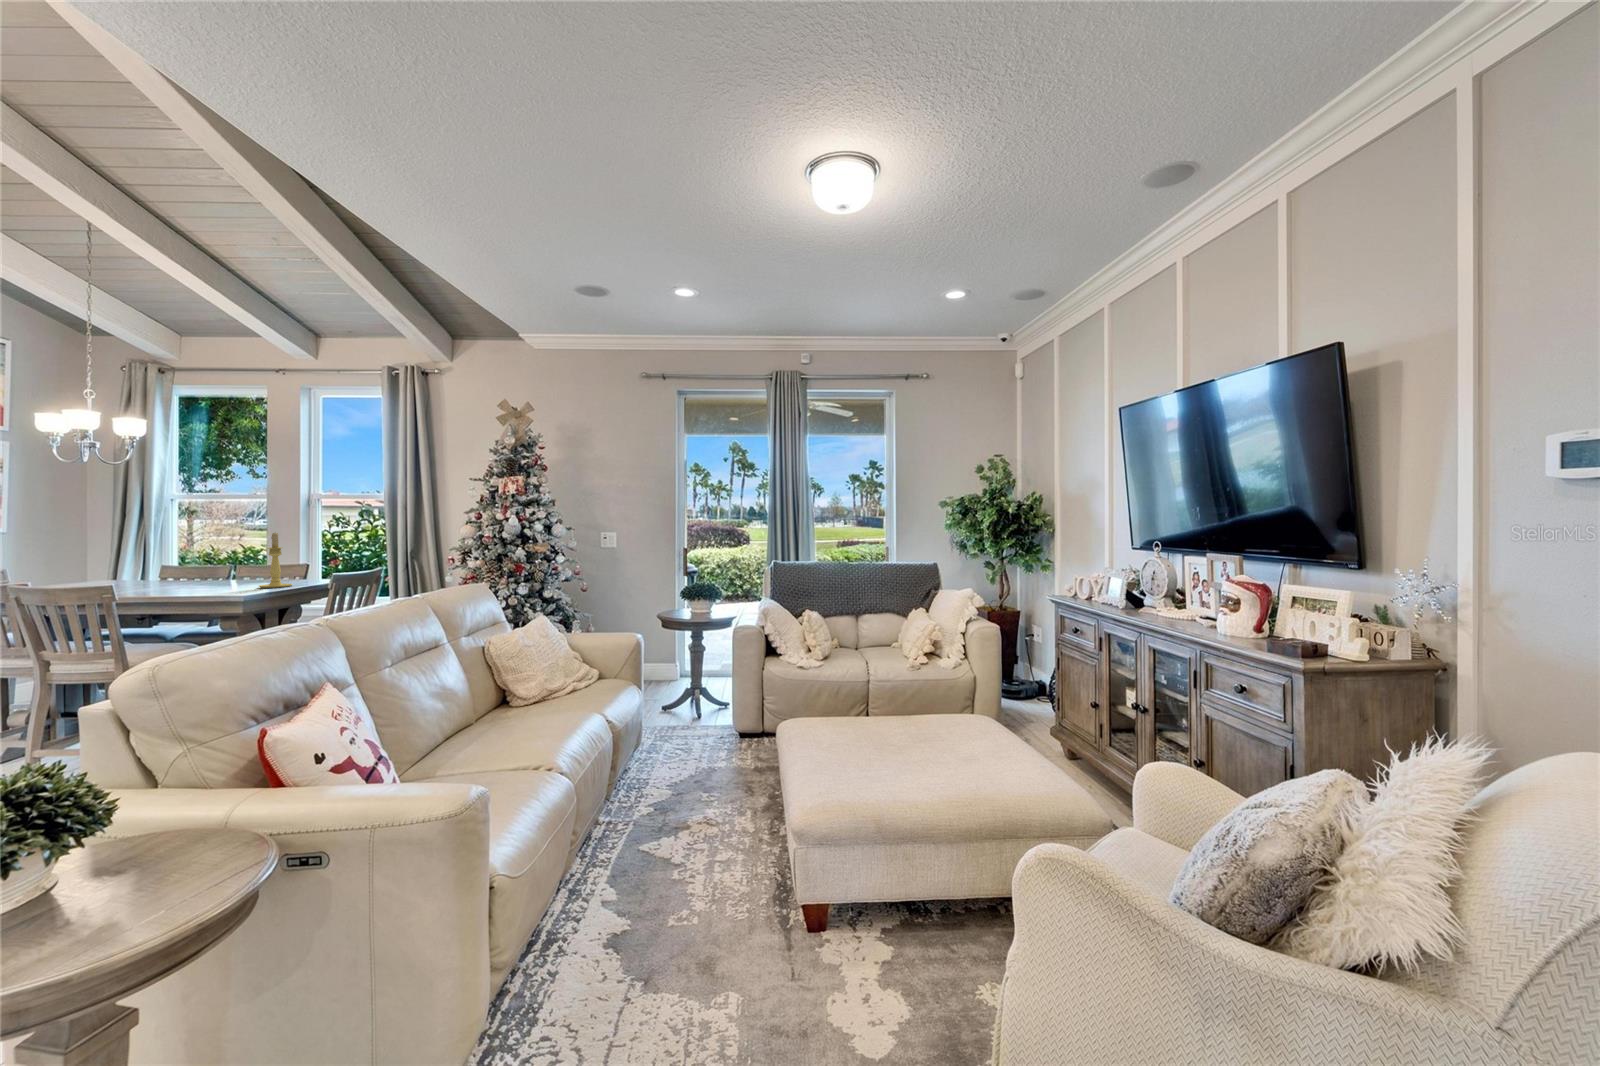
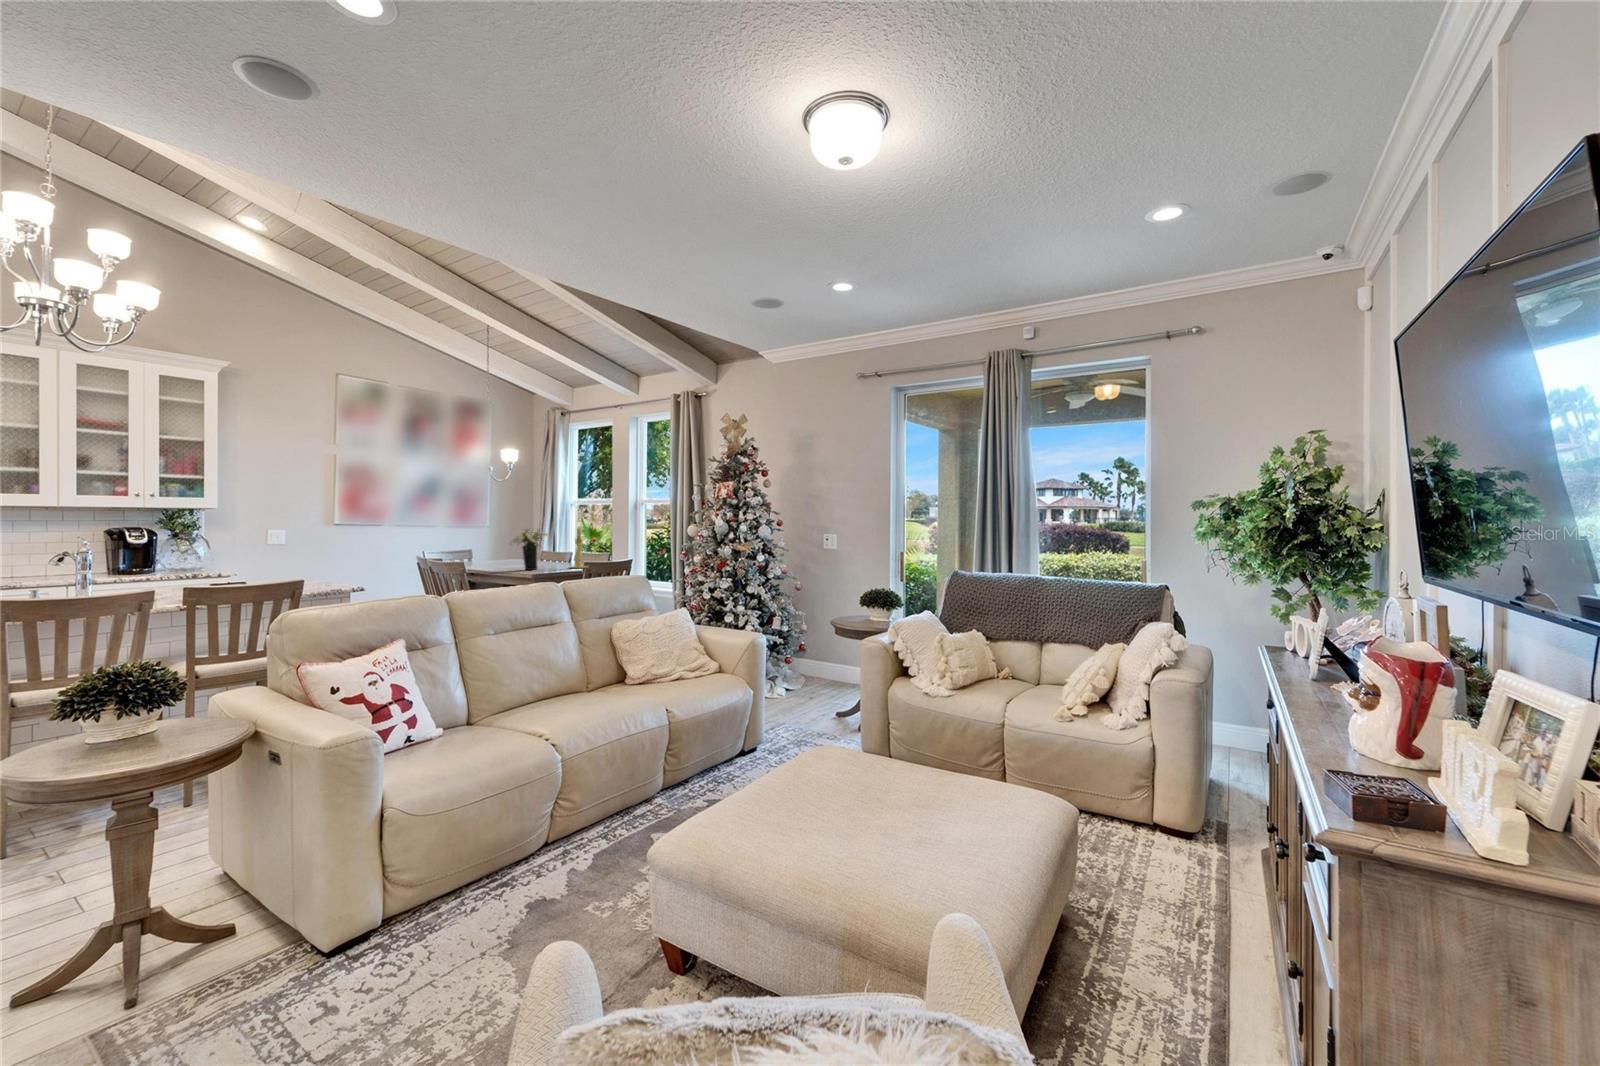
flower arrangement: none [154,535,227,595] -> present [509,529,547,570]

